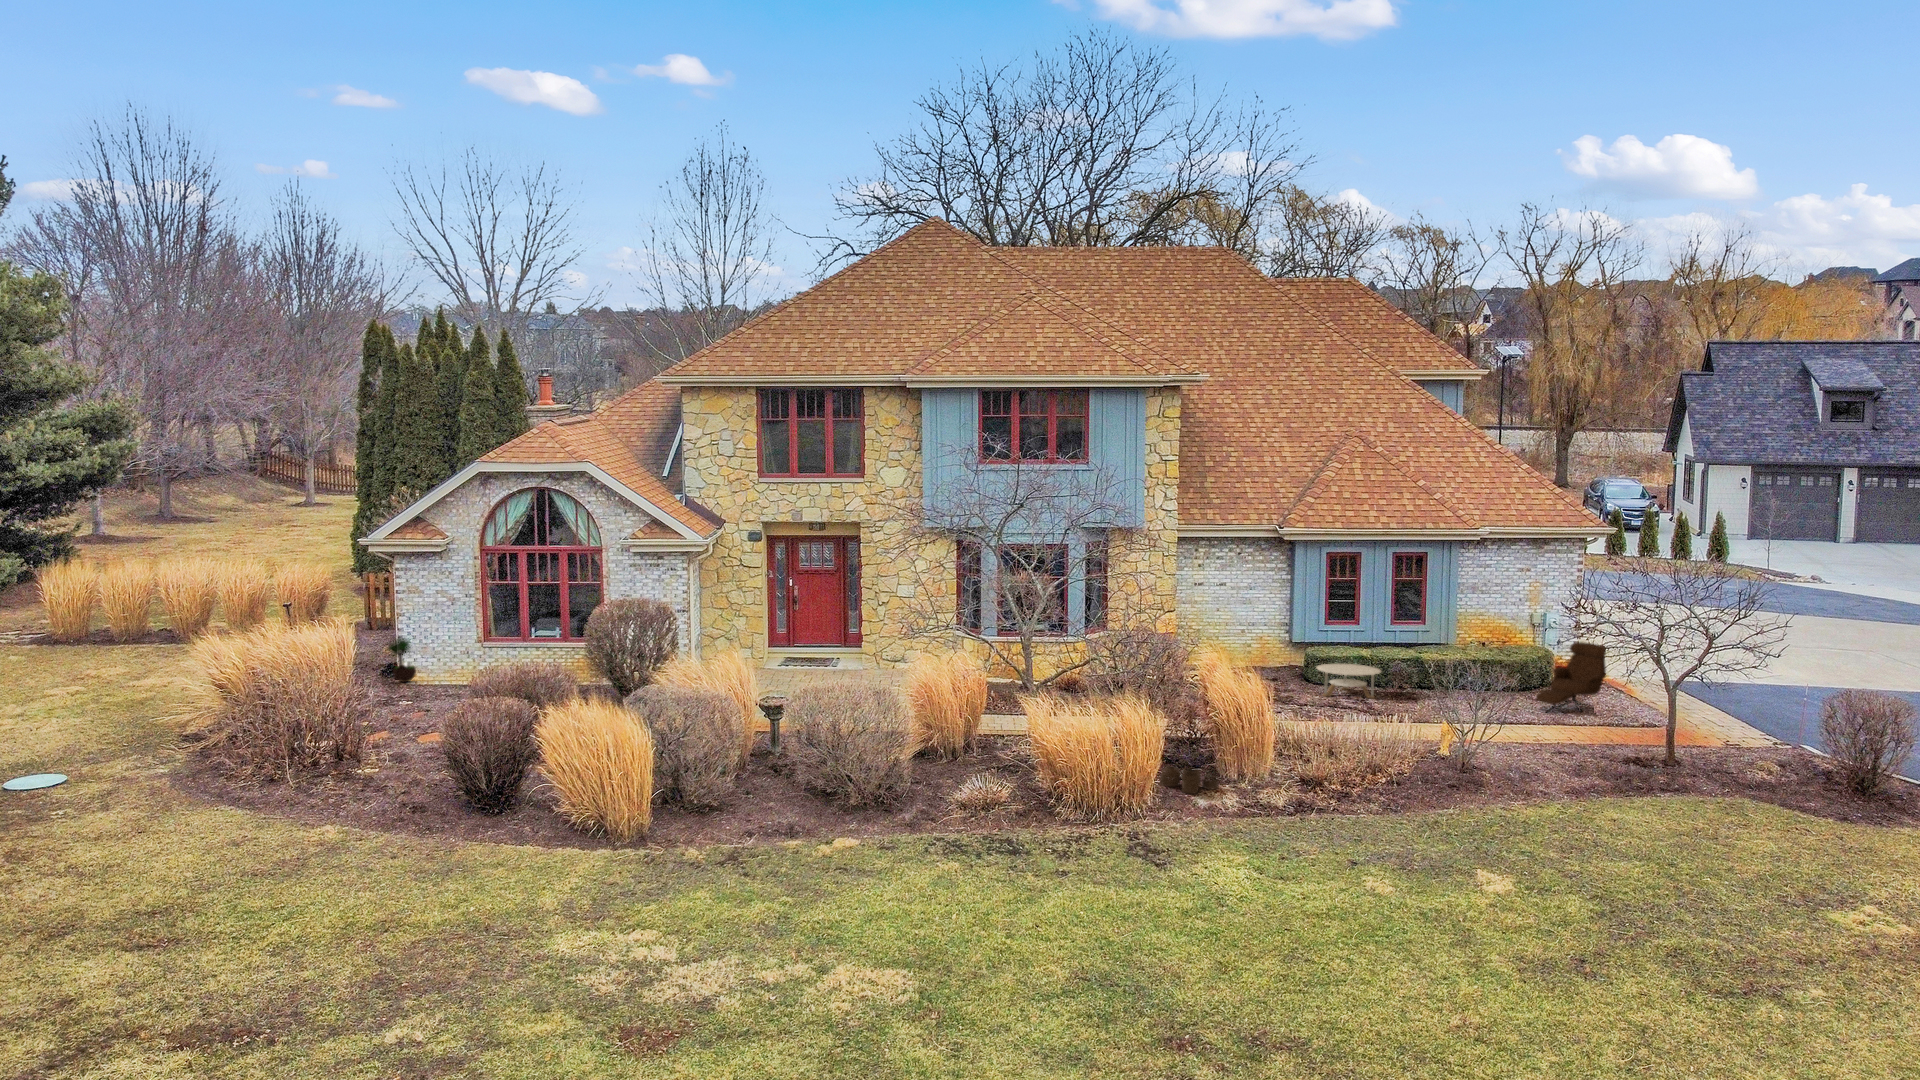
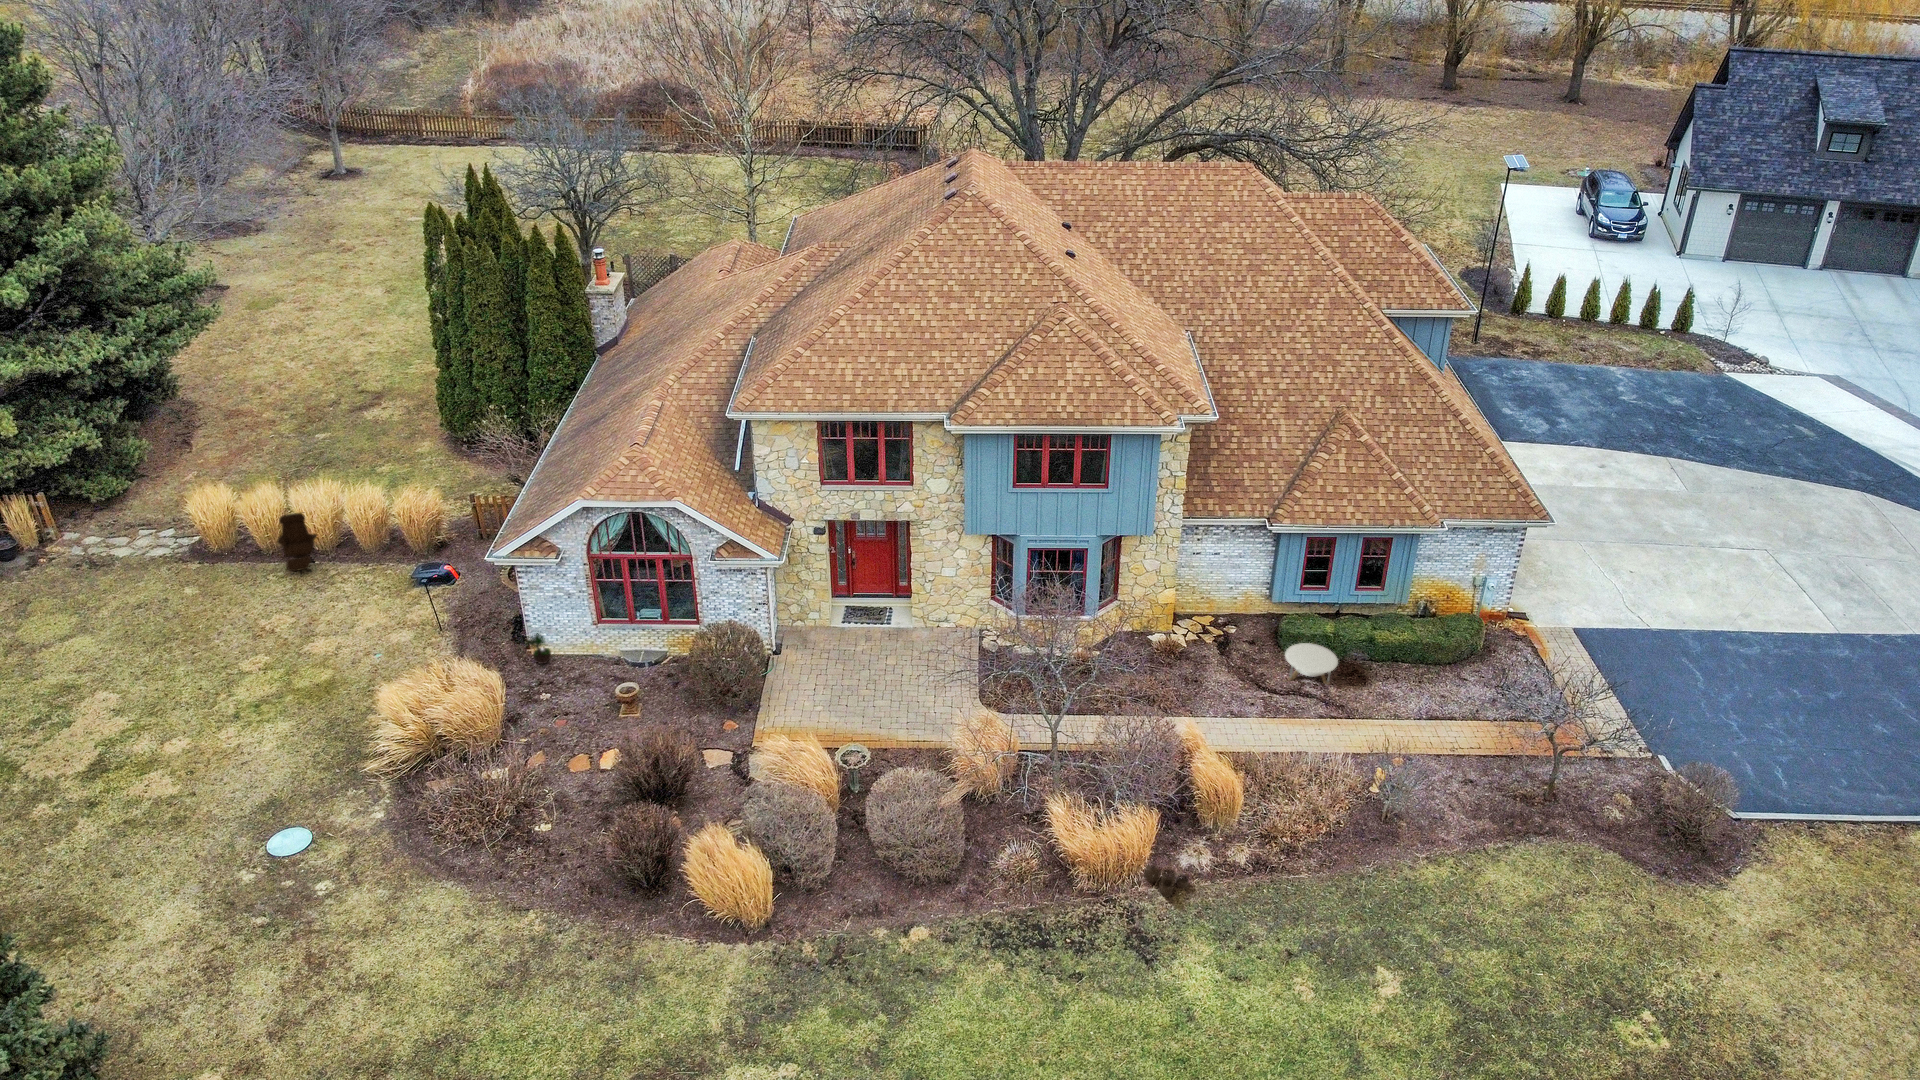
lounge chair: present [1536,642,1606,712] -> present [277,513,317,572]

